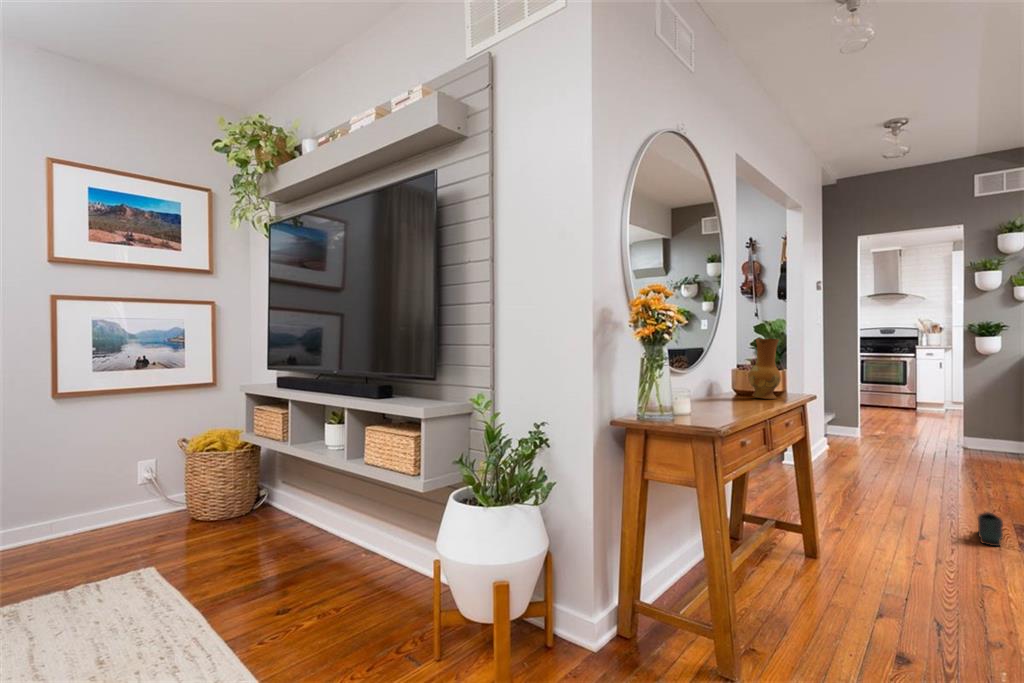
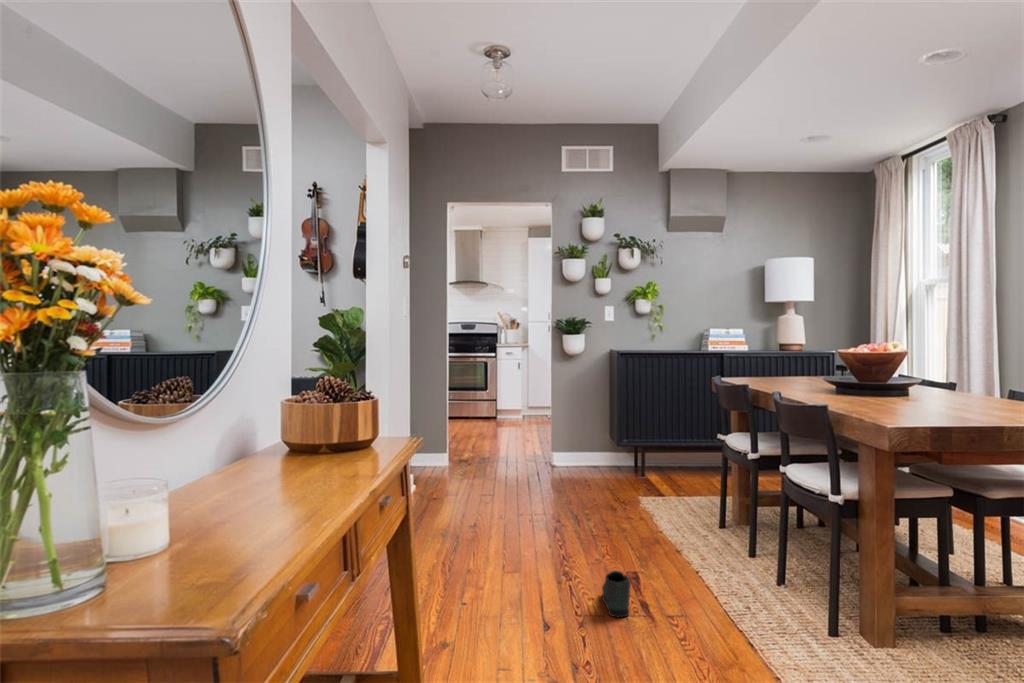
ceramic jug: present [748,339,781,399] -> none [309,341,368,461]

